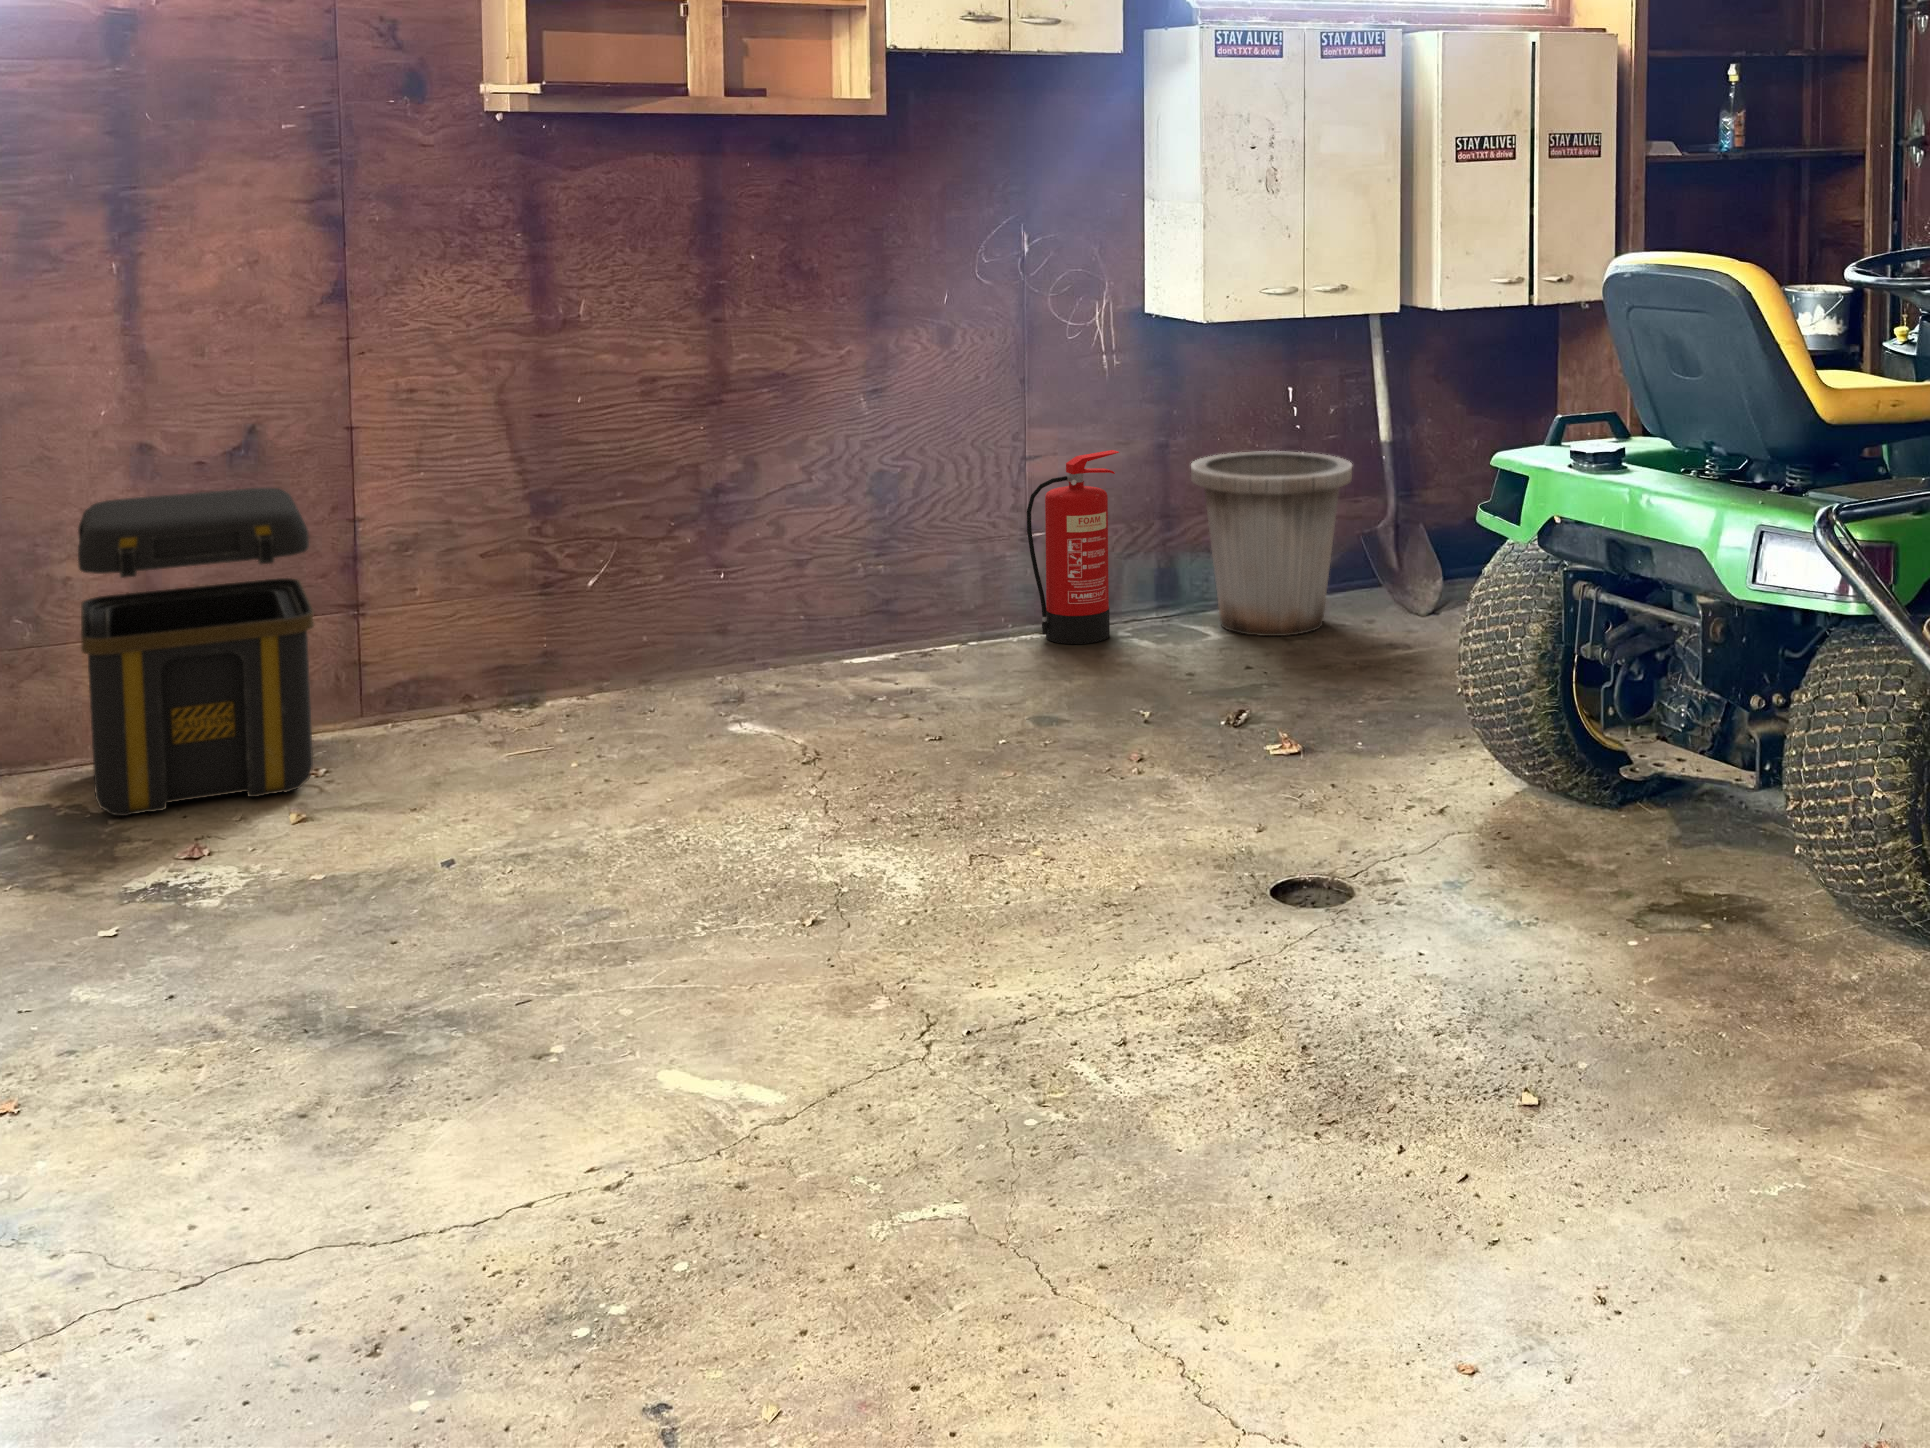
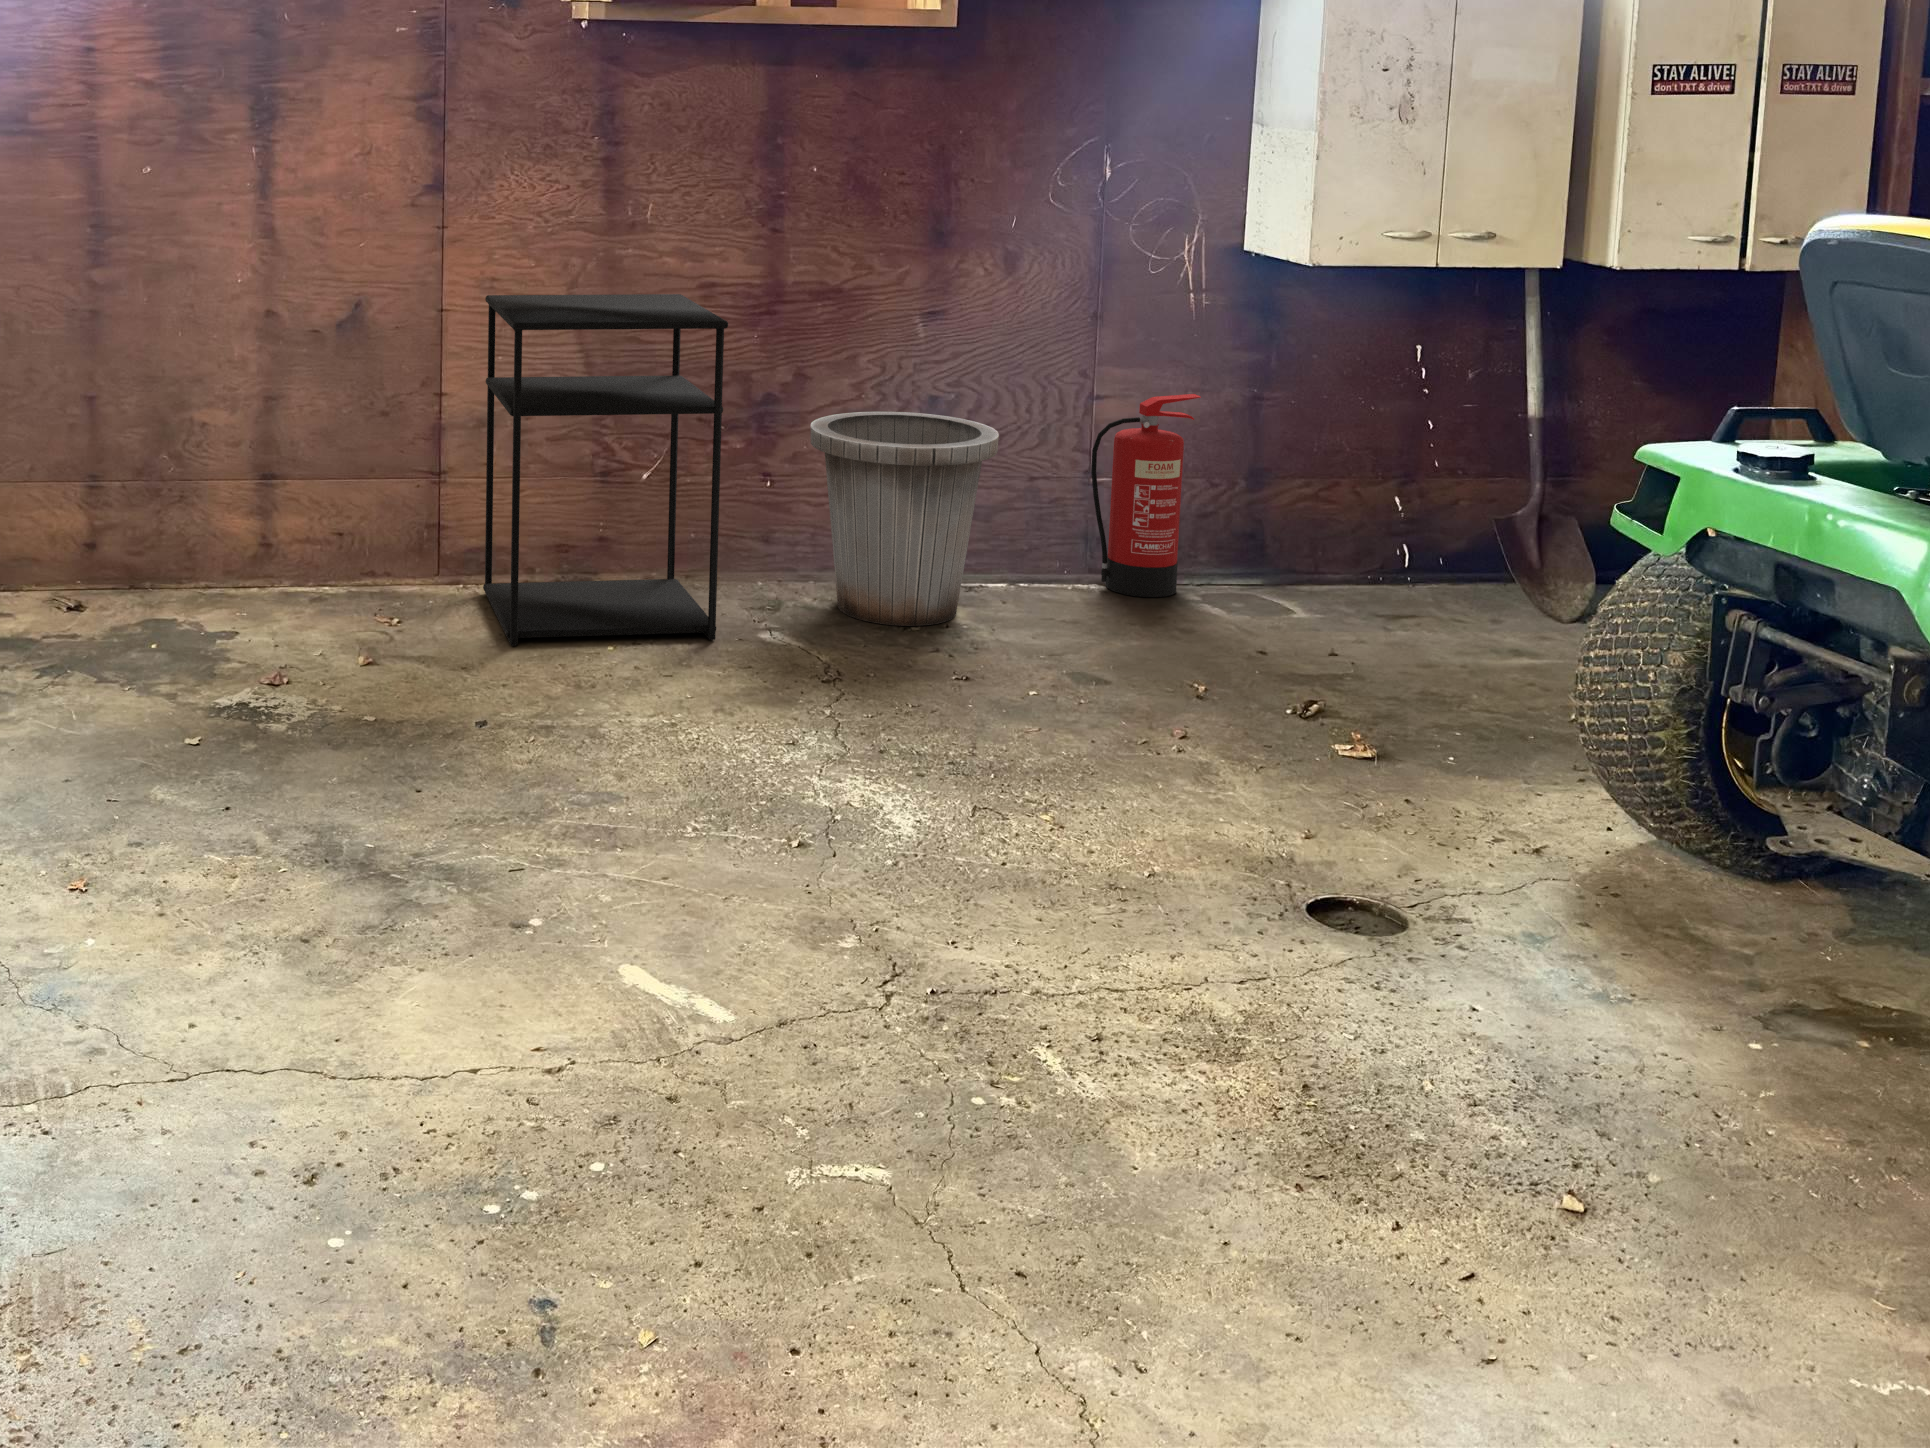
shelving unit: none [404,392,682,775] -> present [483,294,728,646]
trash can: present [1191,451,1352,636] -> present [811,412,999,626]
toolbox: present [78,488,314,816] -> none [202,359,390,640]

